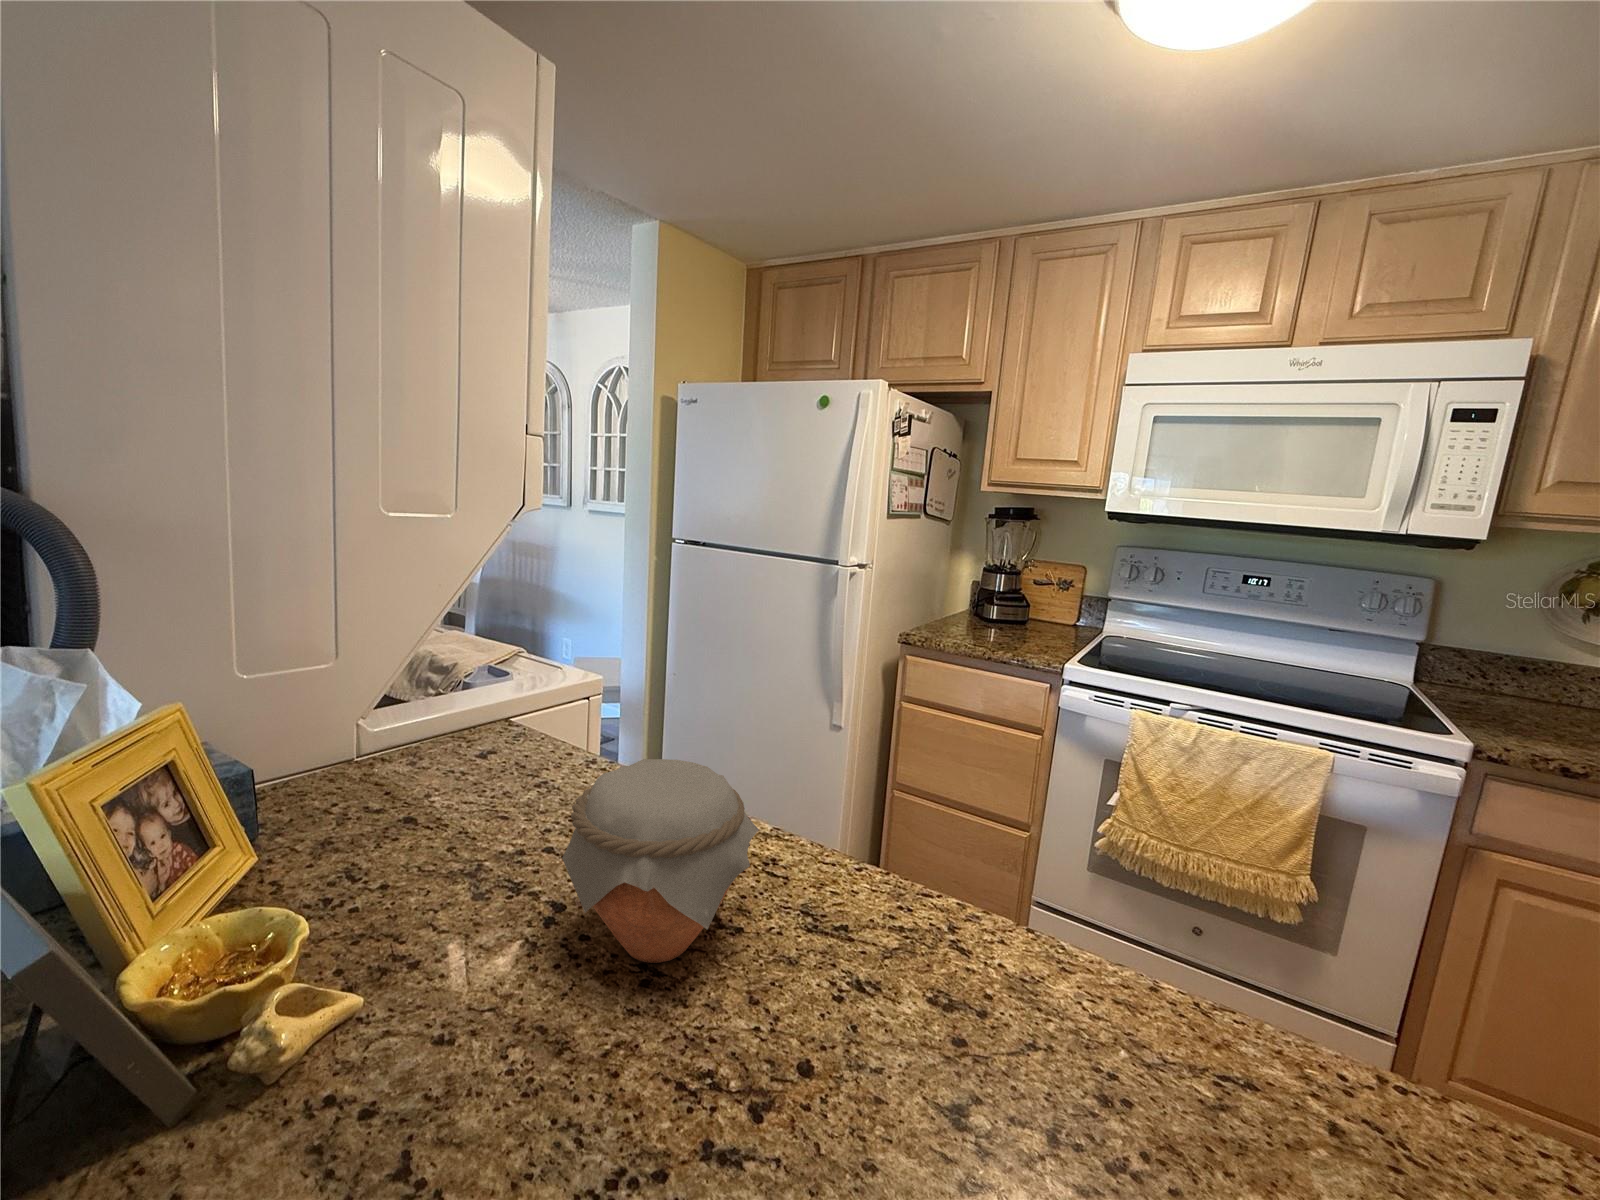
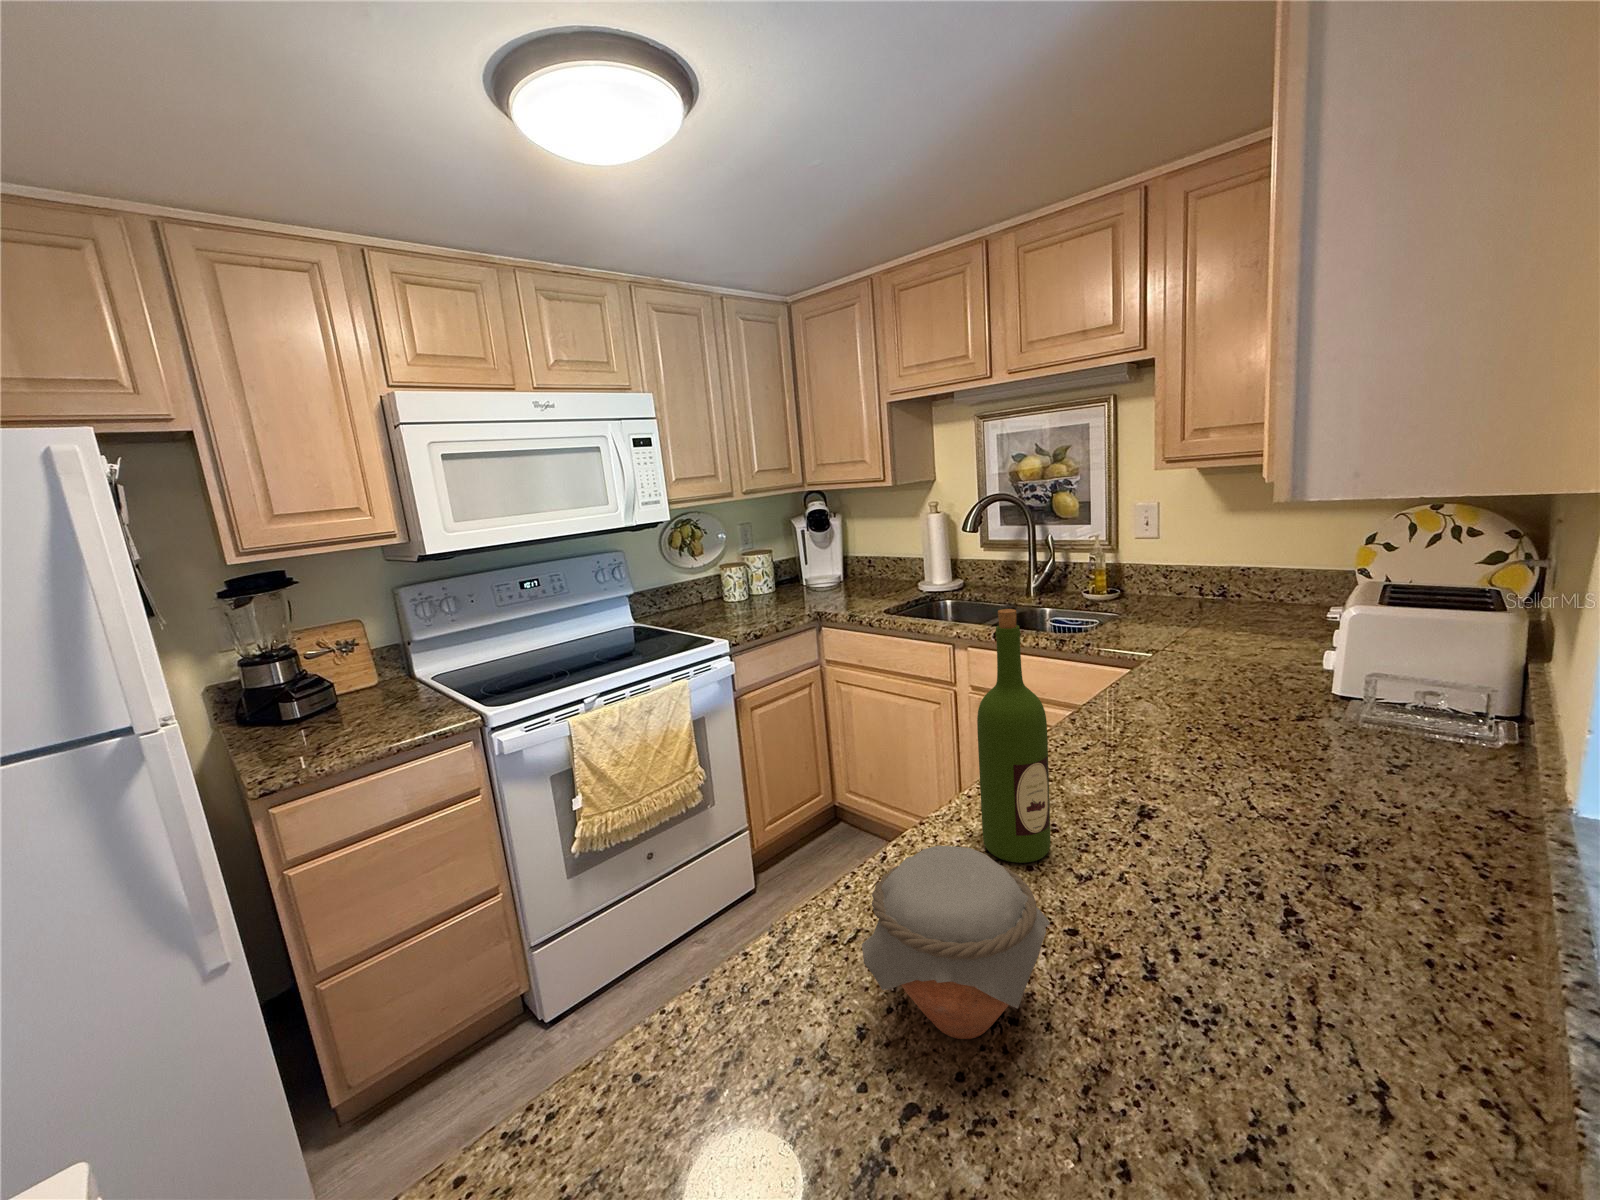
wine bottle: none [974,608,1129,1081] -> present [977,609,1050,863]

